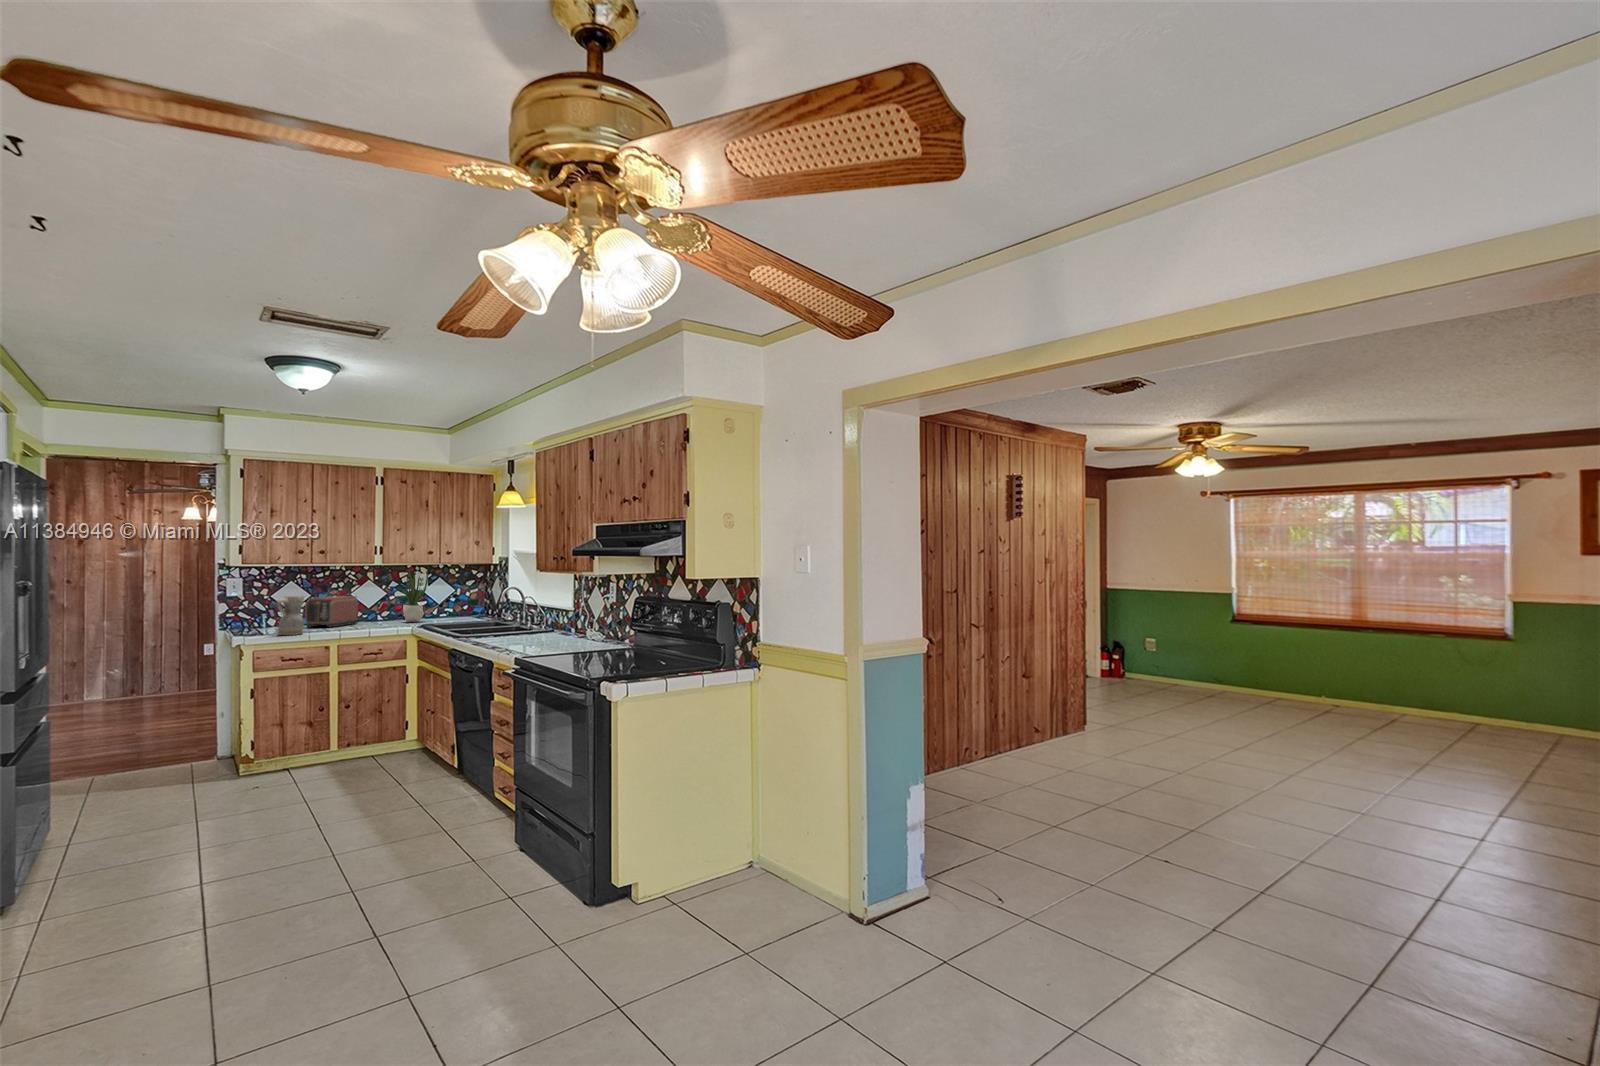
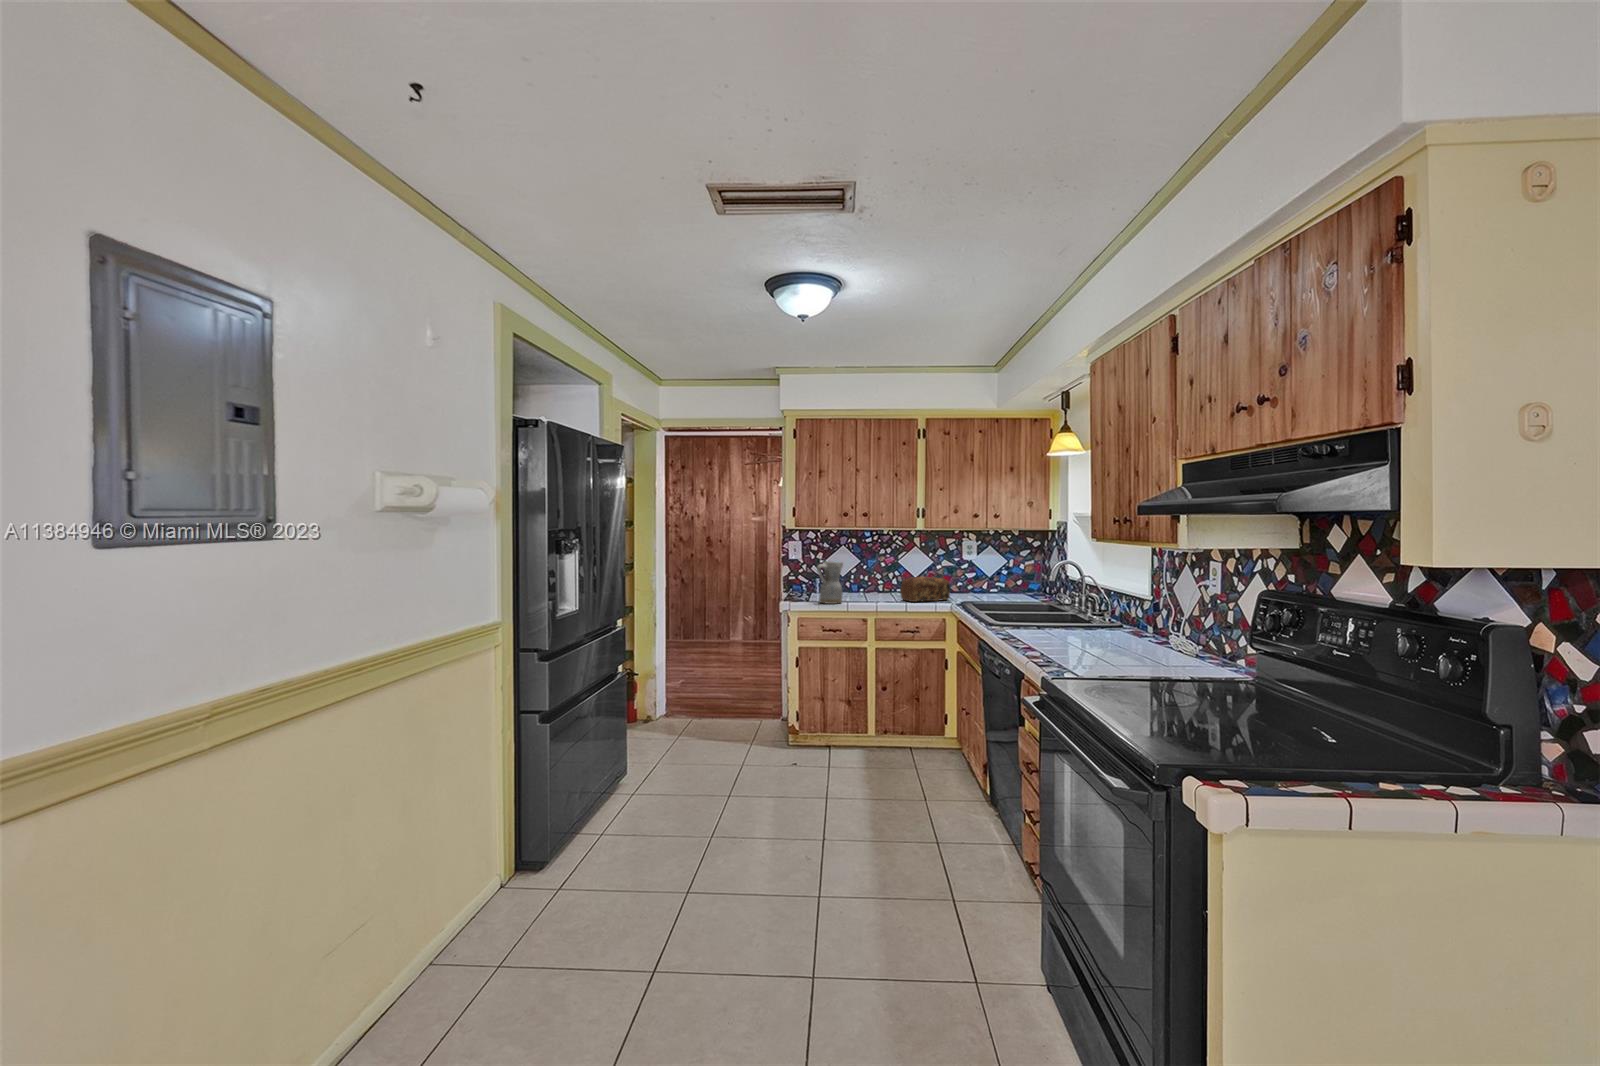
potted plant: present [403,571,428,622] -> none [945,535,973,597]
toaster: present [305,596,358,627] -> none [852,563,903,597]
bread loaf: none [361,606,409,628] -> present [900,577,950,602]

